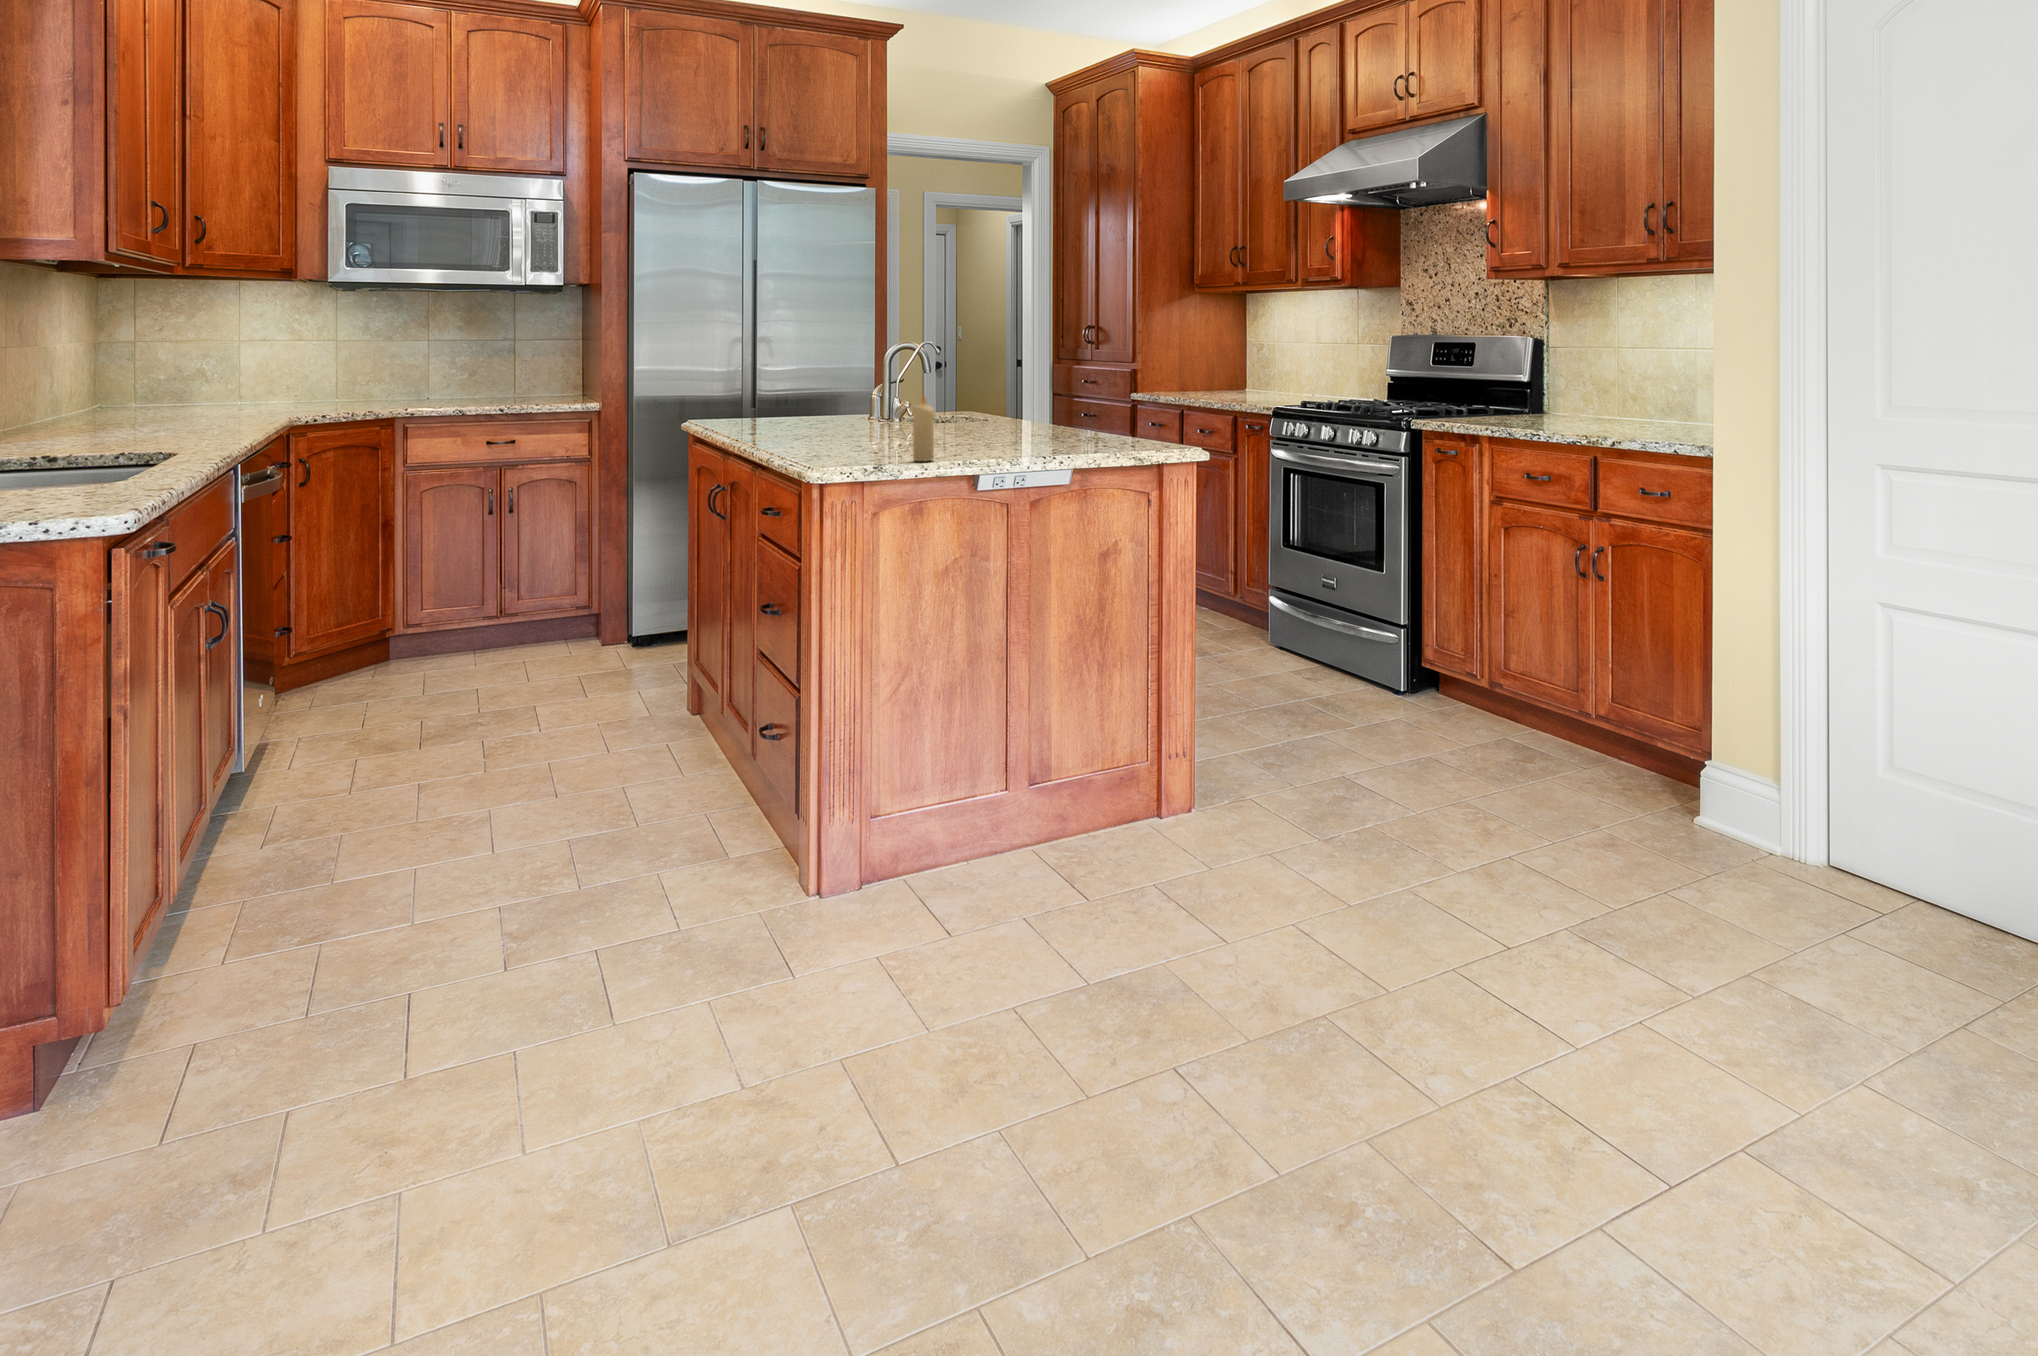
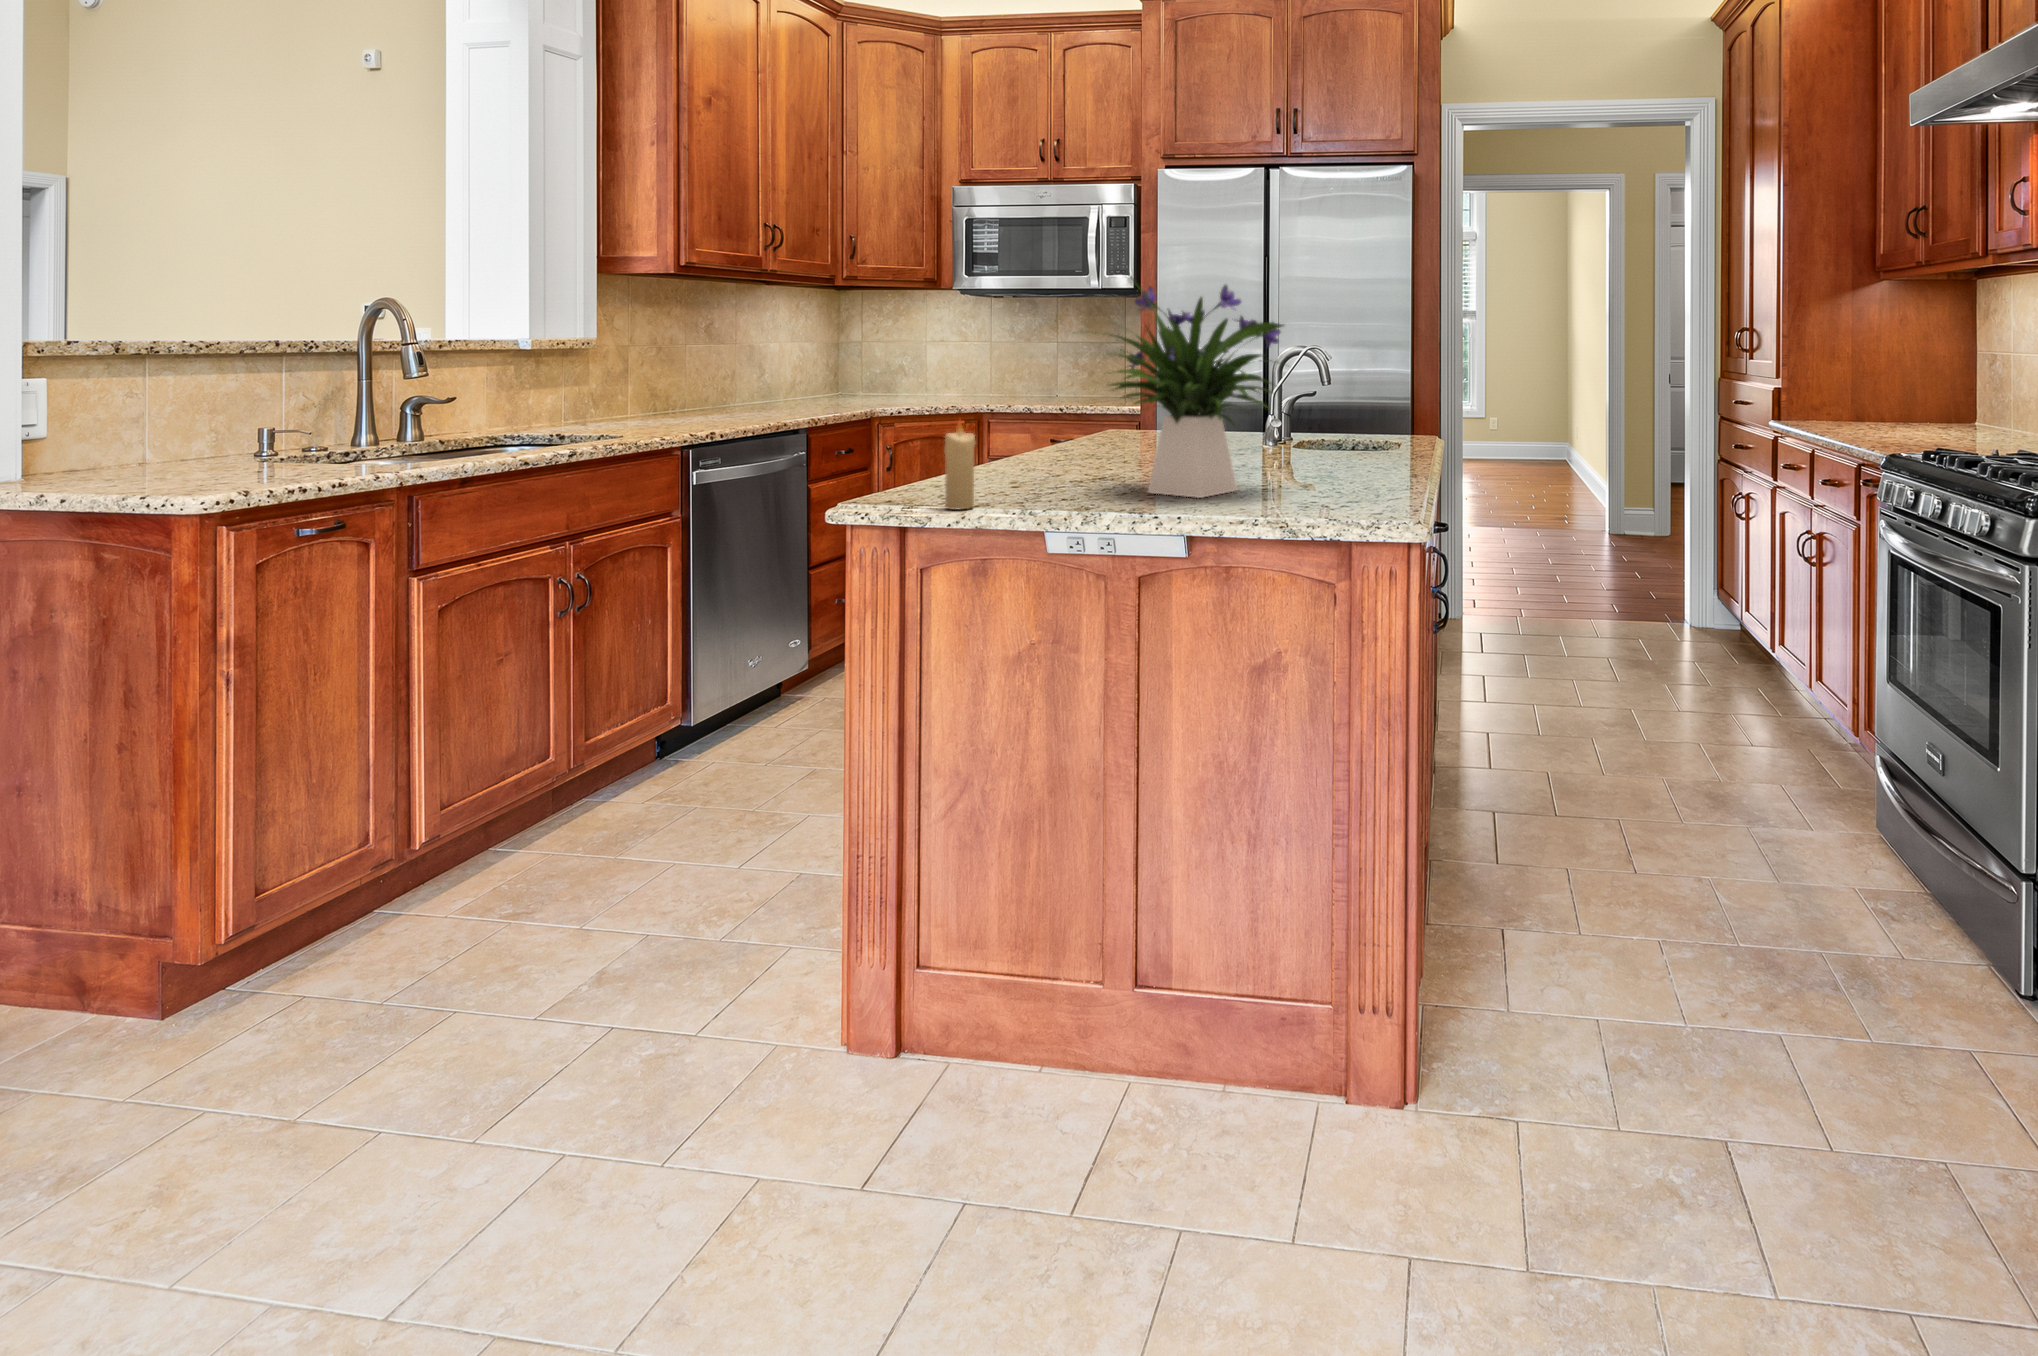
flower arrangement: none [945,287,1094,447] -> present [1074,277,1284,498]

